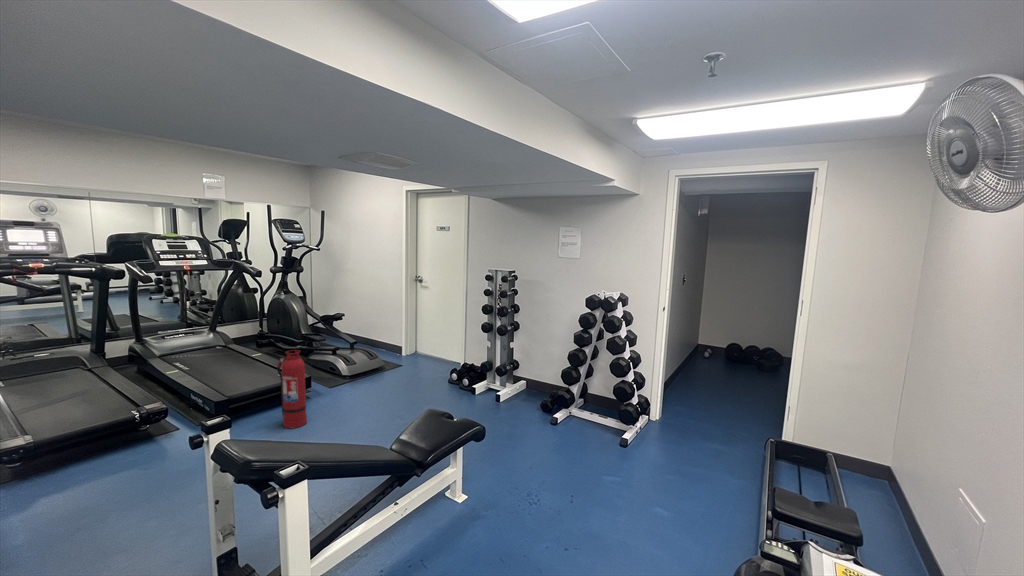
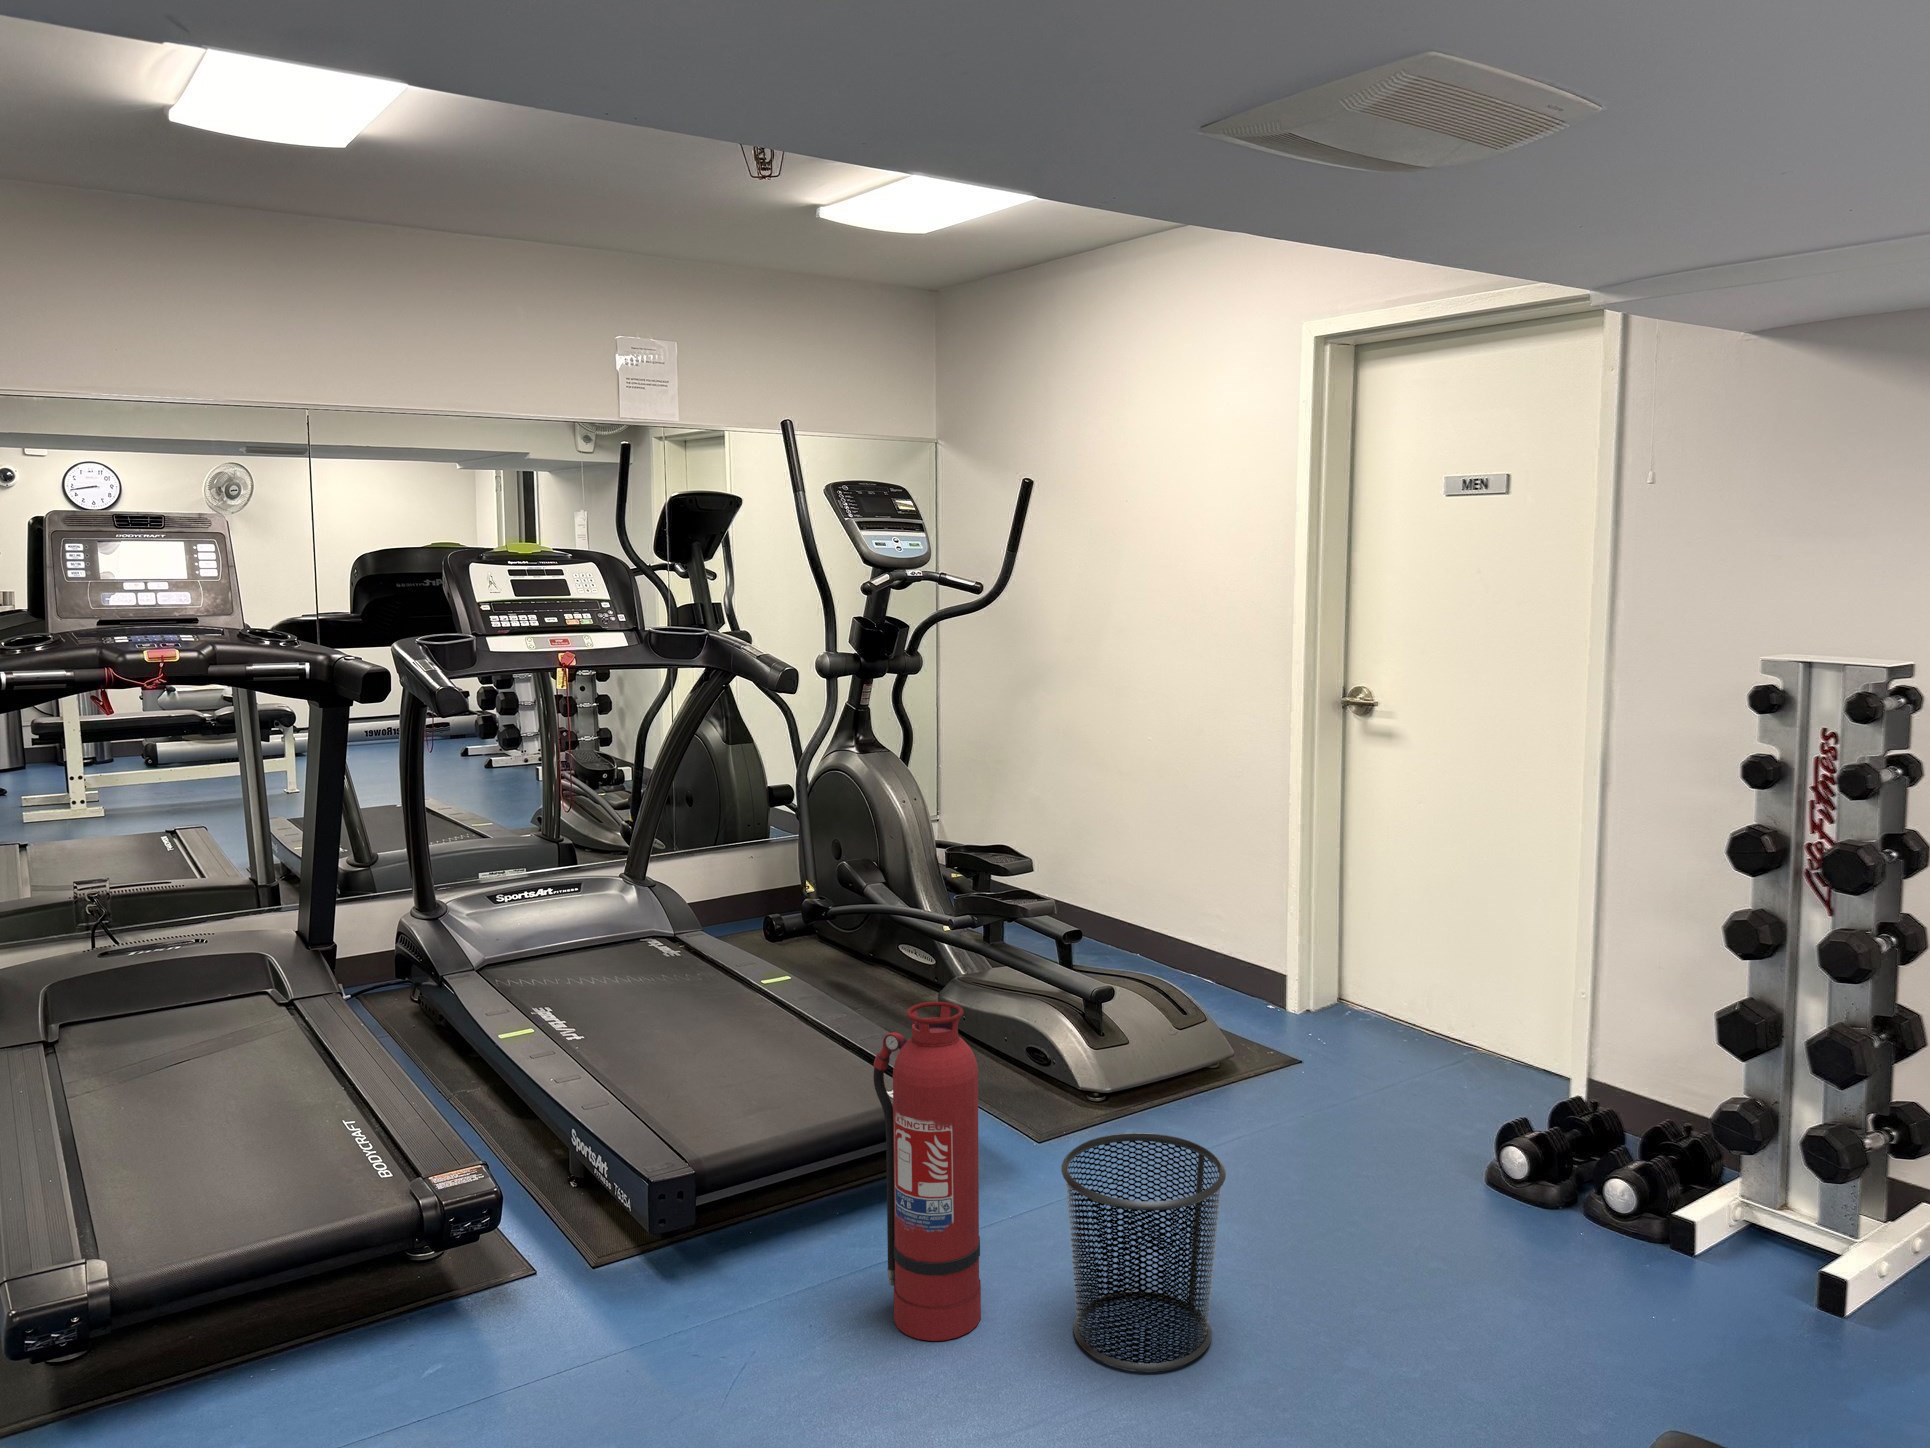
waste bin: none [326,377,365,427] -> present [1061,1133,1226,1371]

